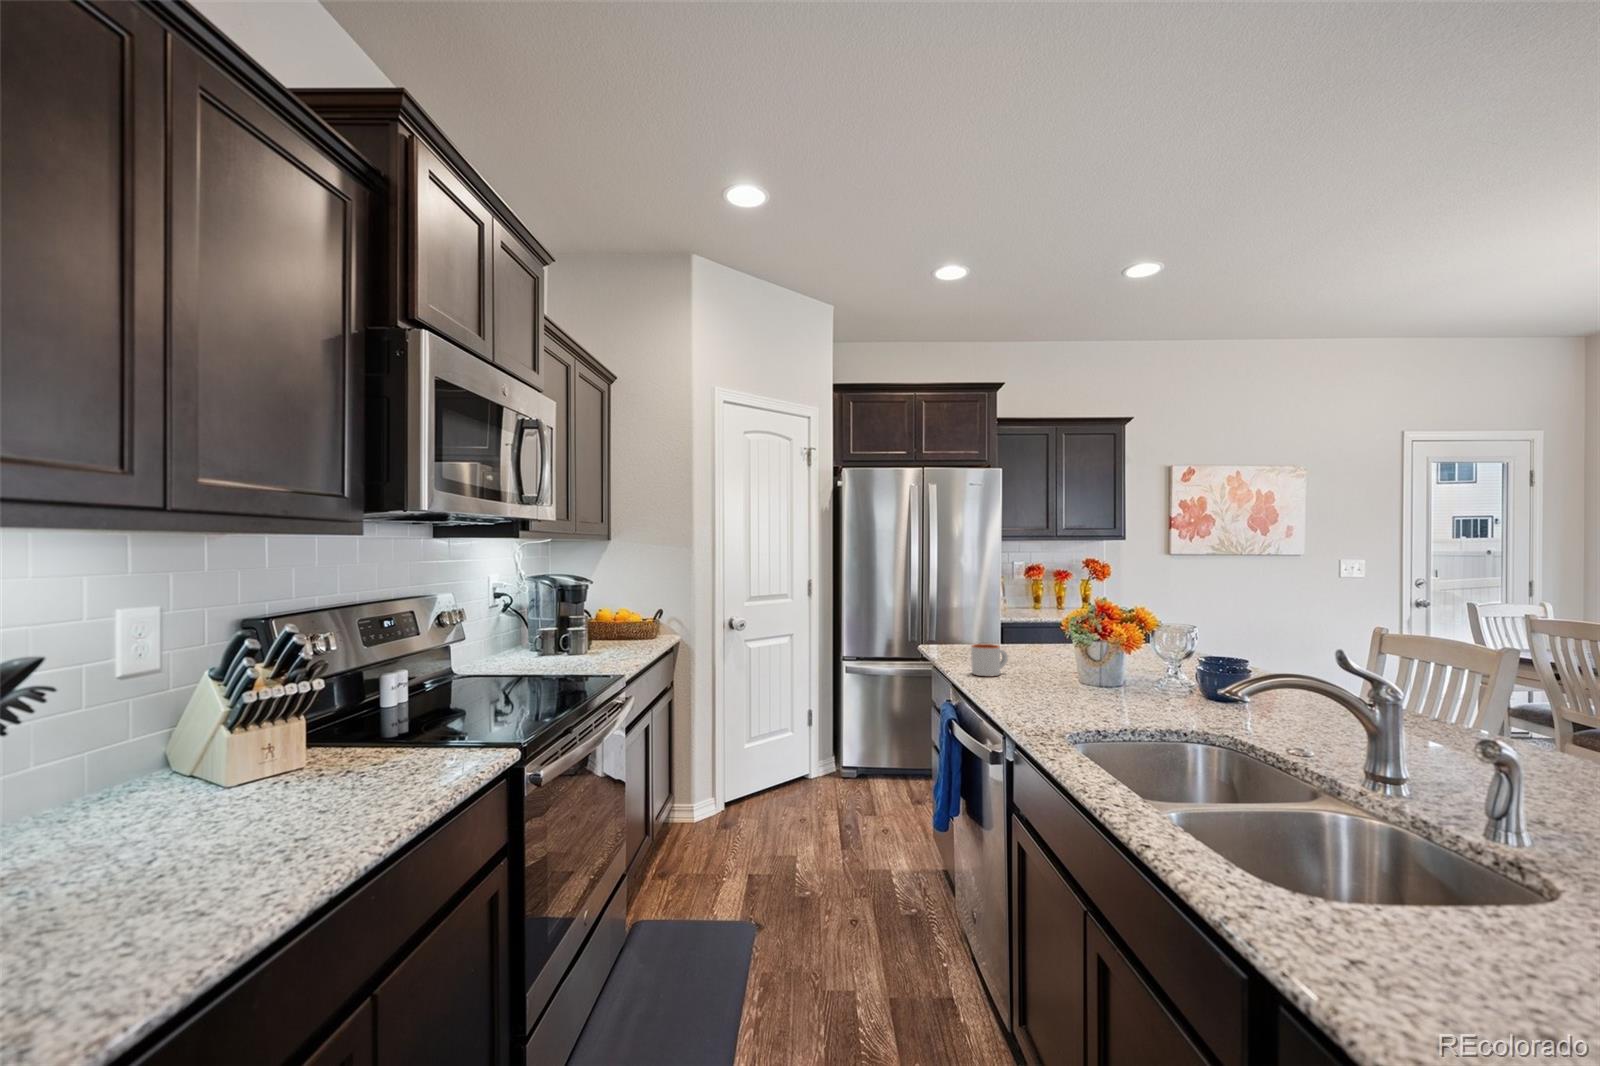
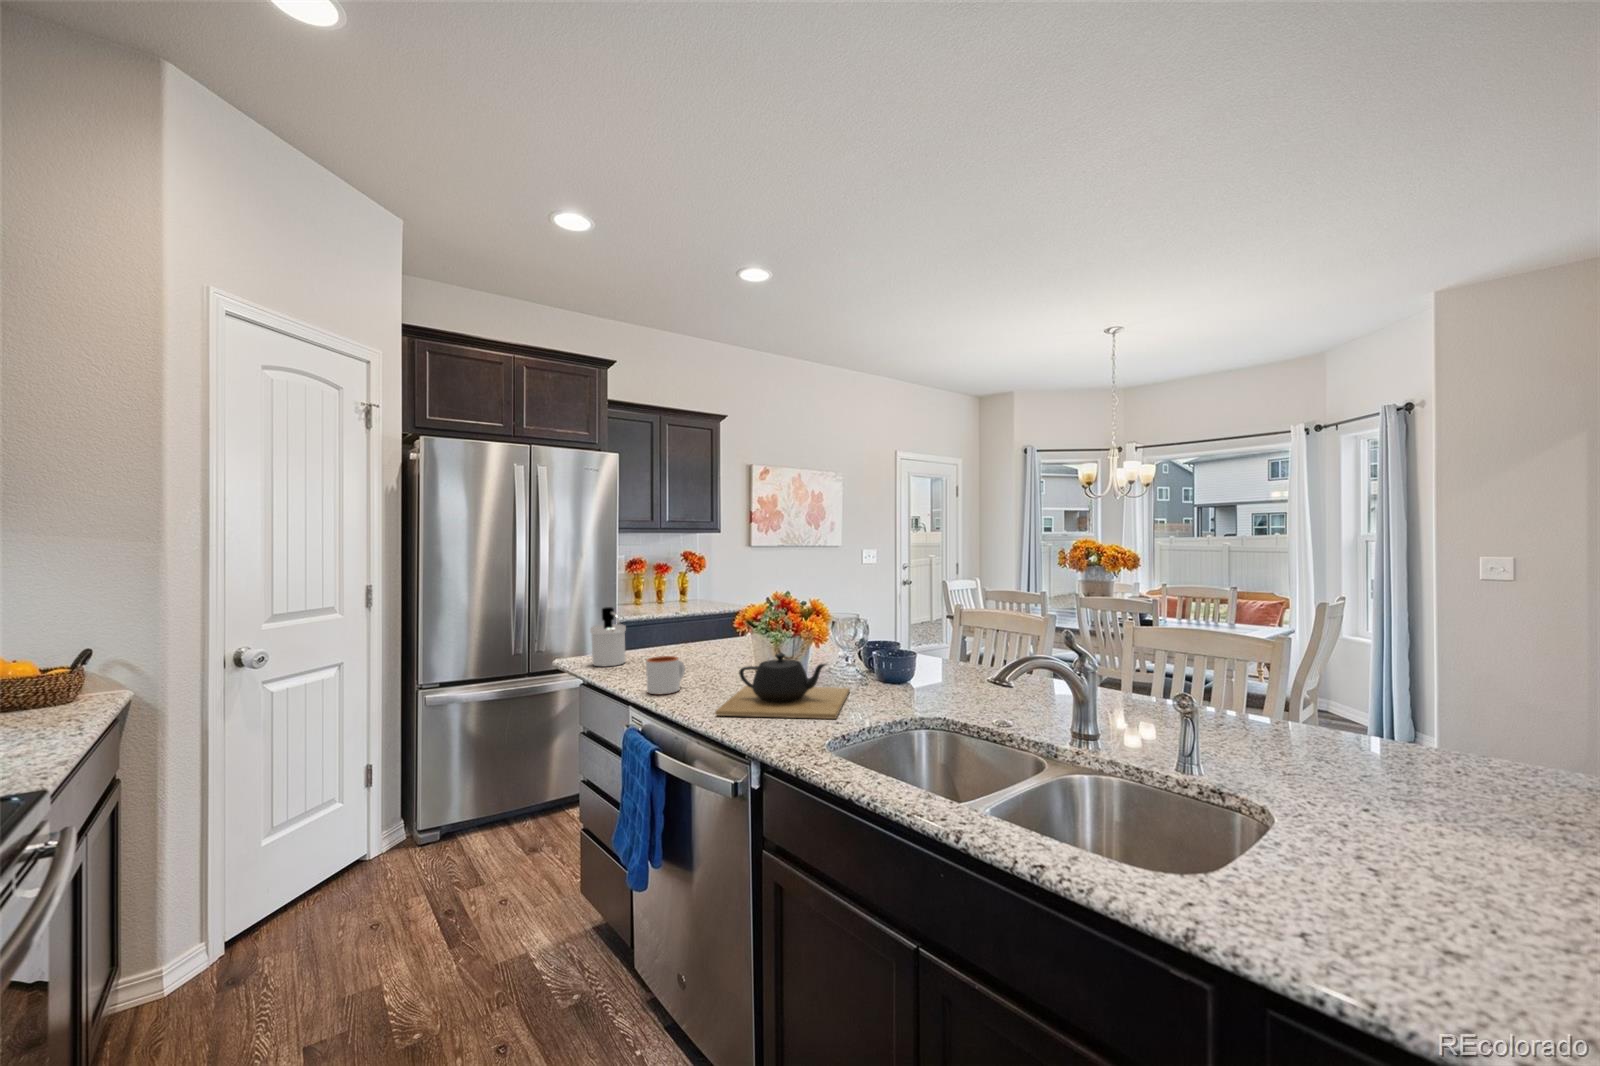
soap dispenser: none [948,600,979,651] -> present [590,607,626,666]
teapot: none [1008,651,1161,717] -> present [715,654,850,719]

